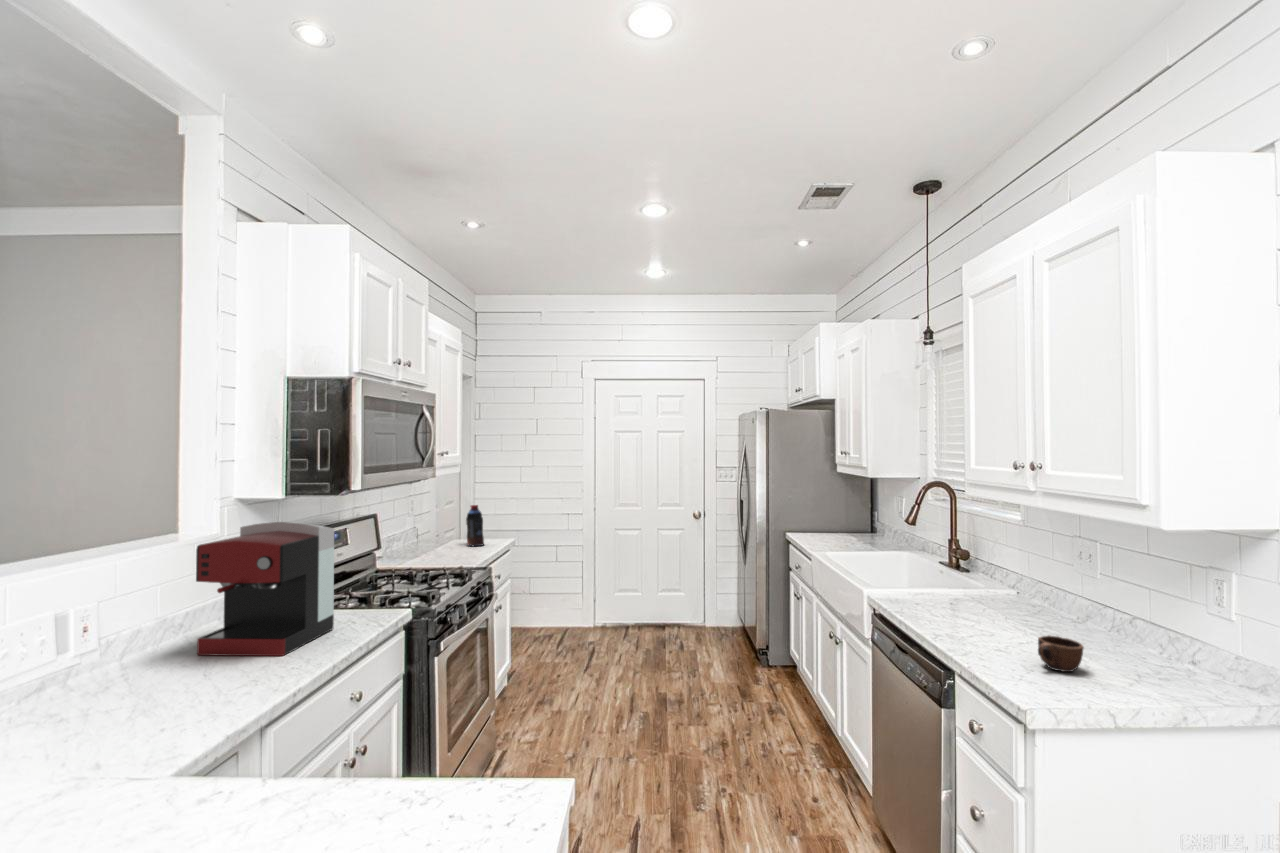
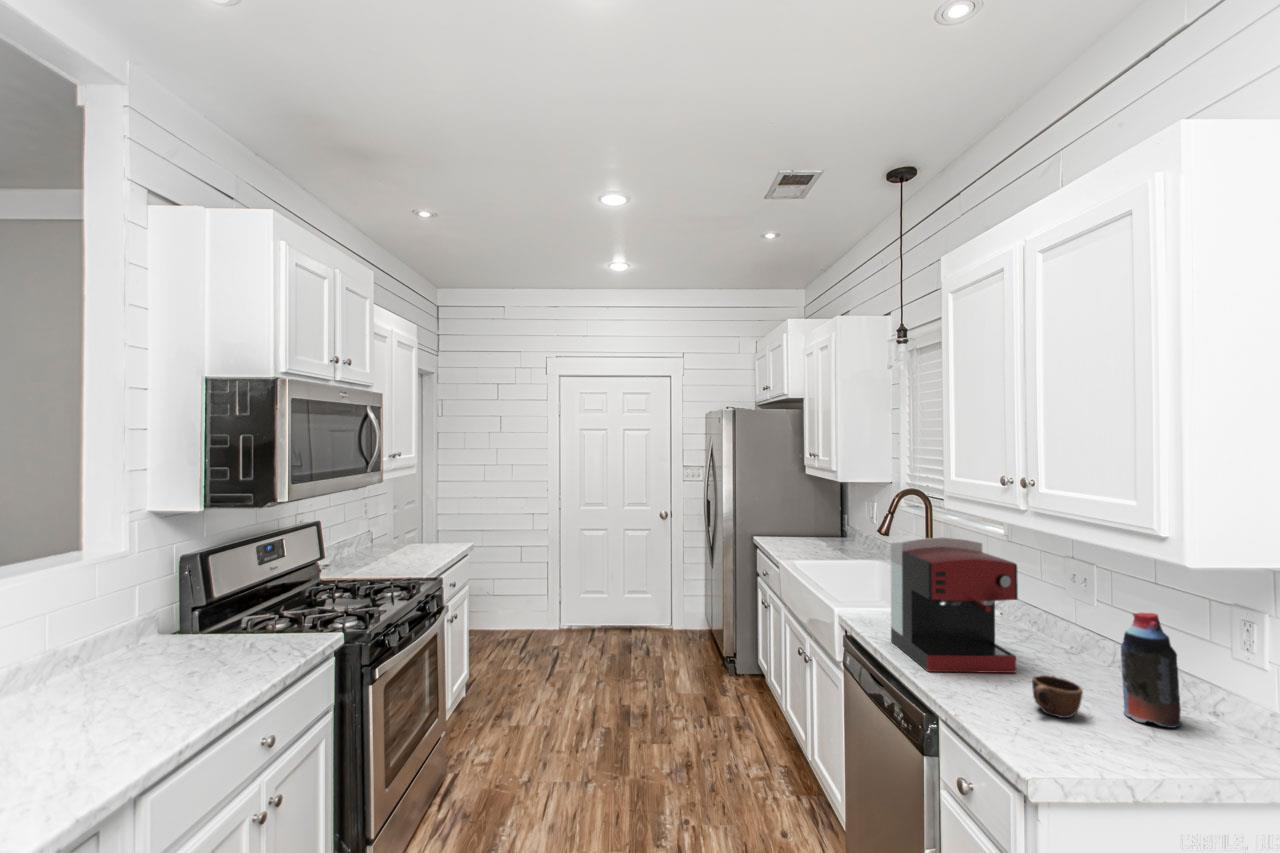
bottle: present [466,505,484,546] -> present [1121,613,1181,728]
coffee maker: present [196,522,334,656] -> present [891,538,1018,673]

